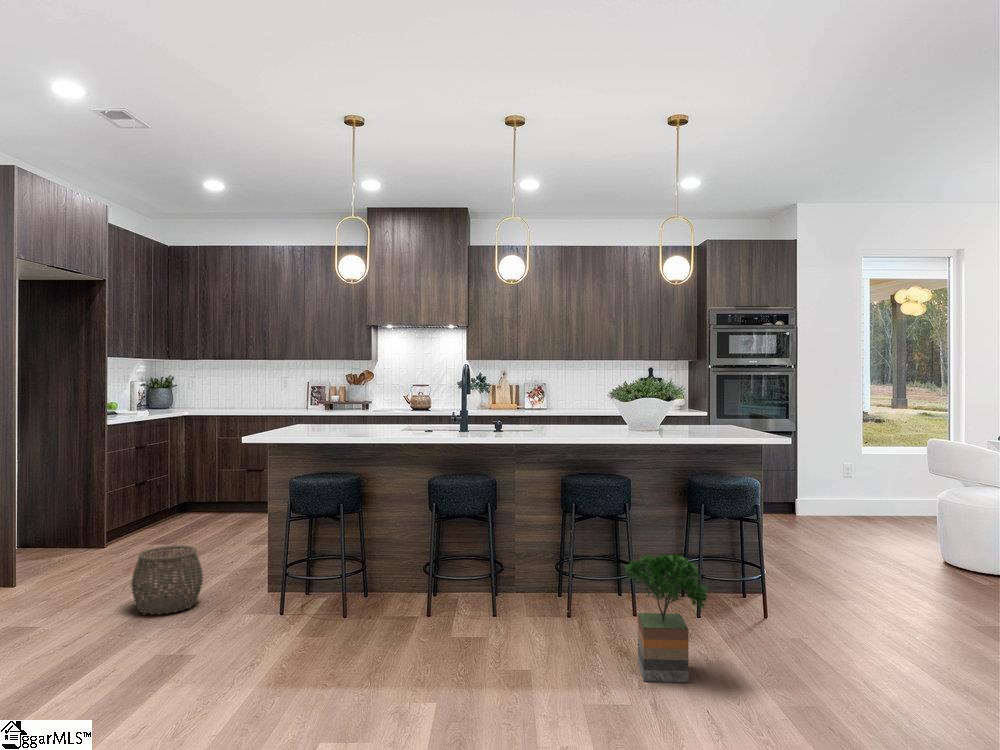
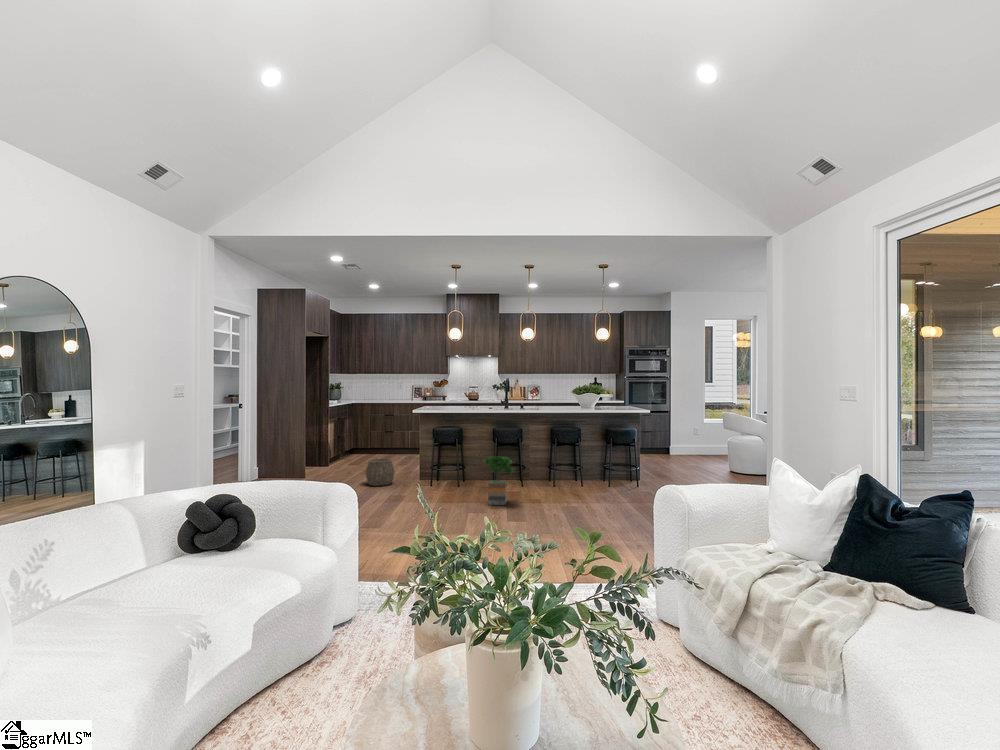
potted tree: present [625,553,708,683] -> present [484,456,514,505]

